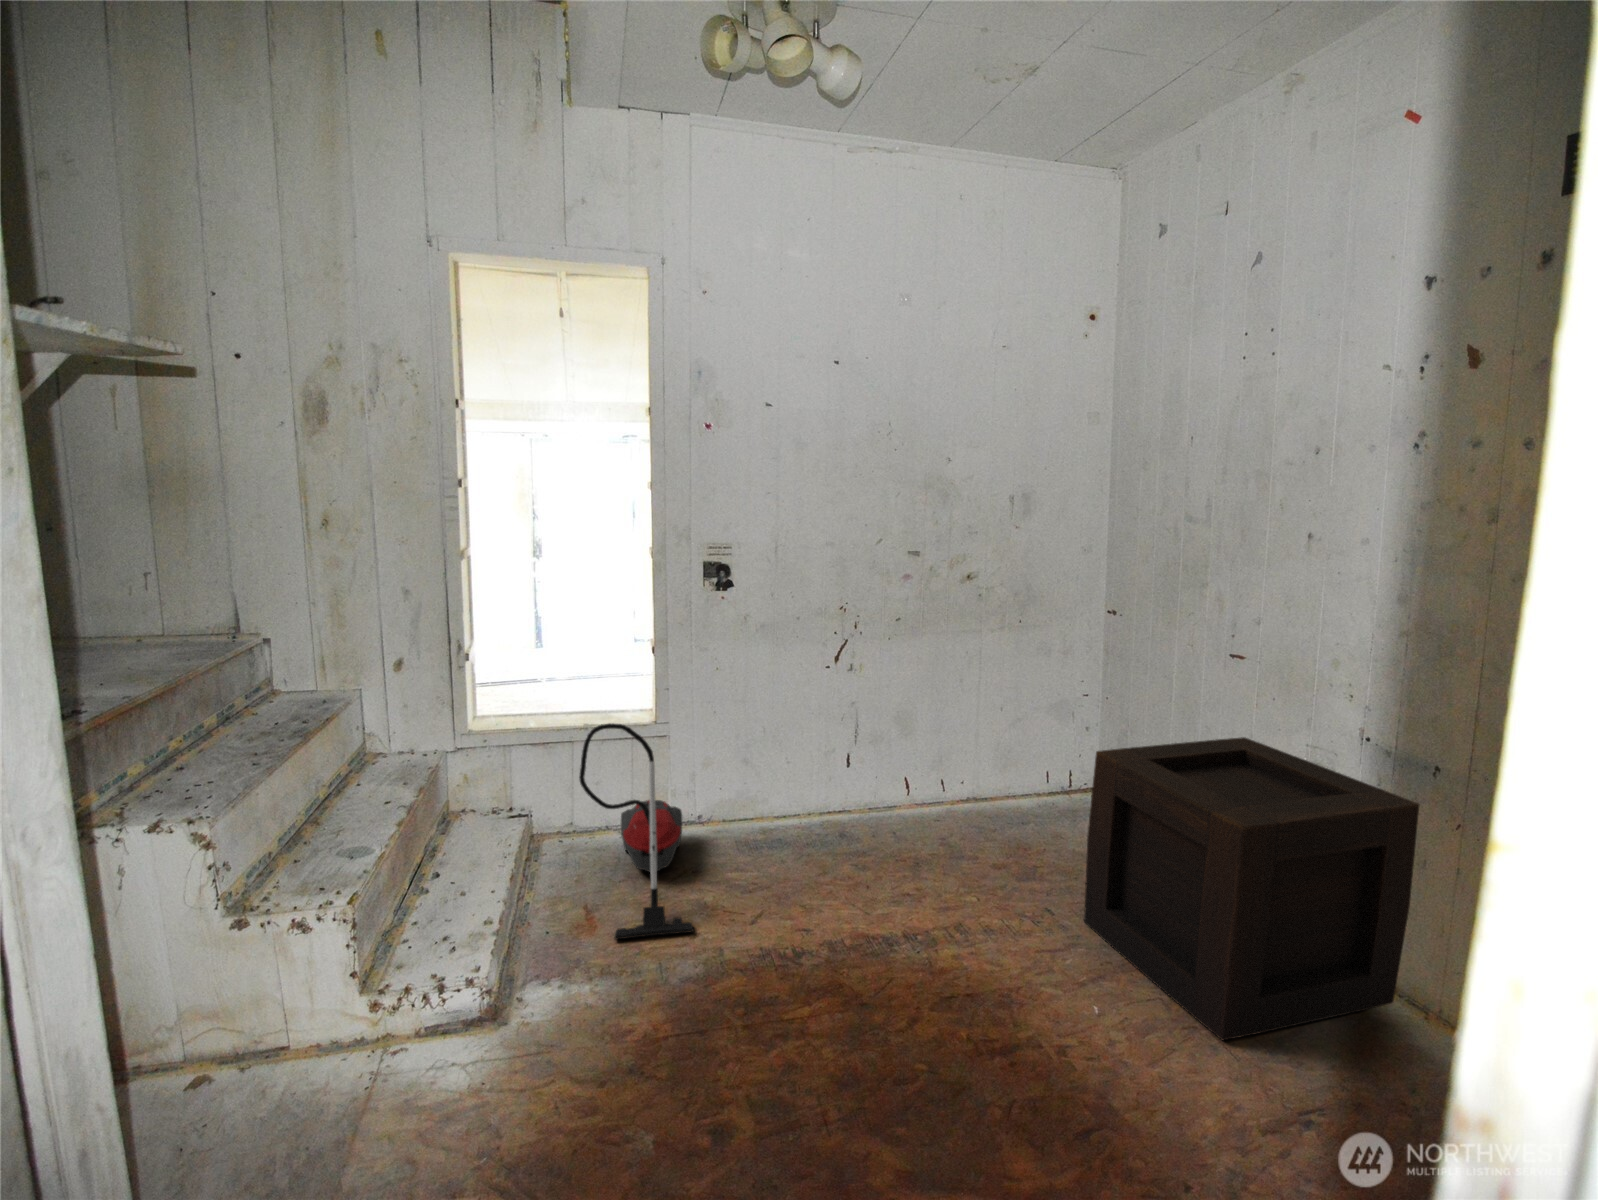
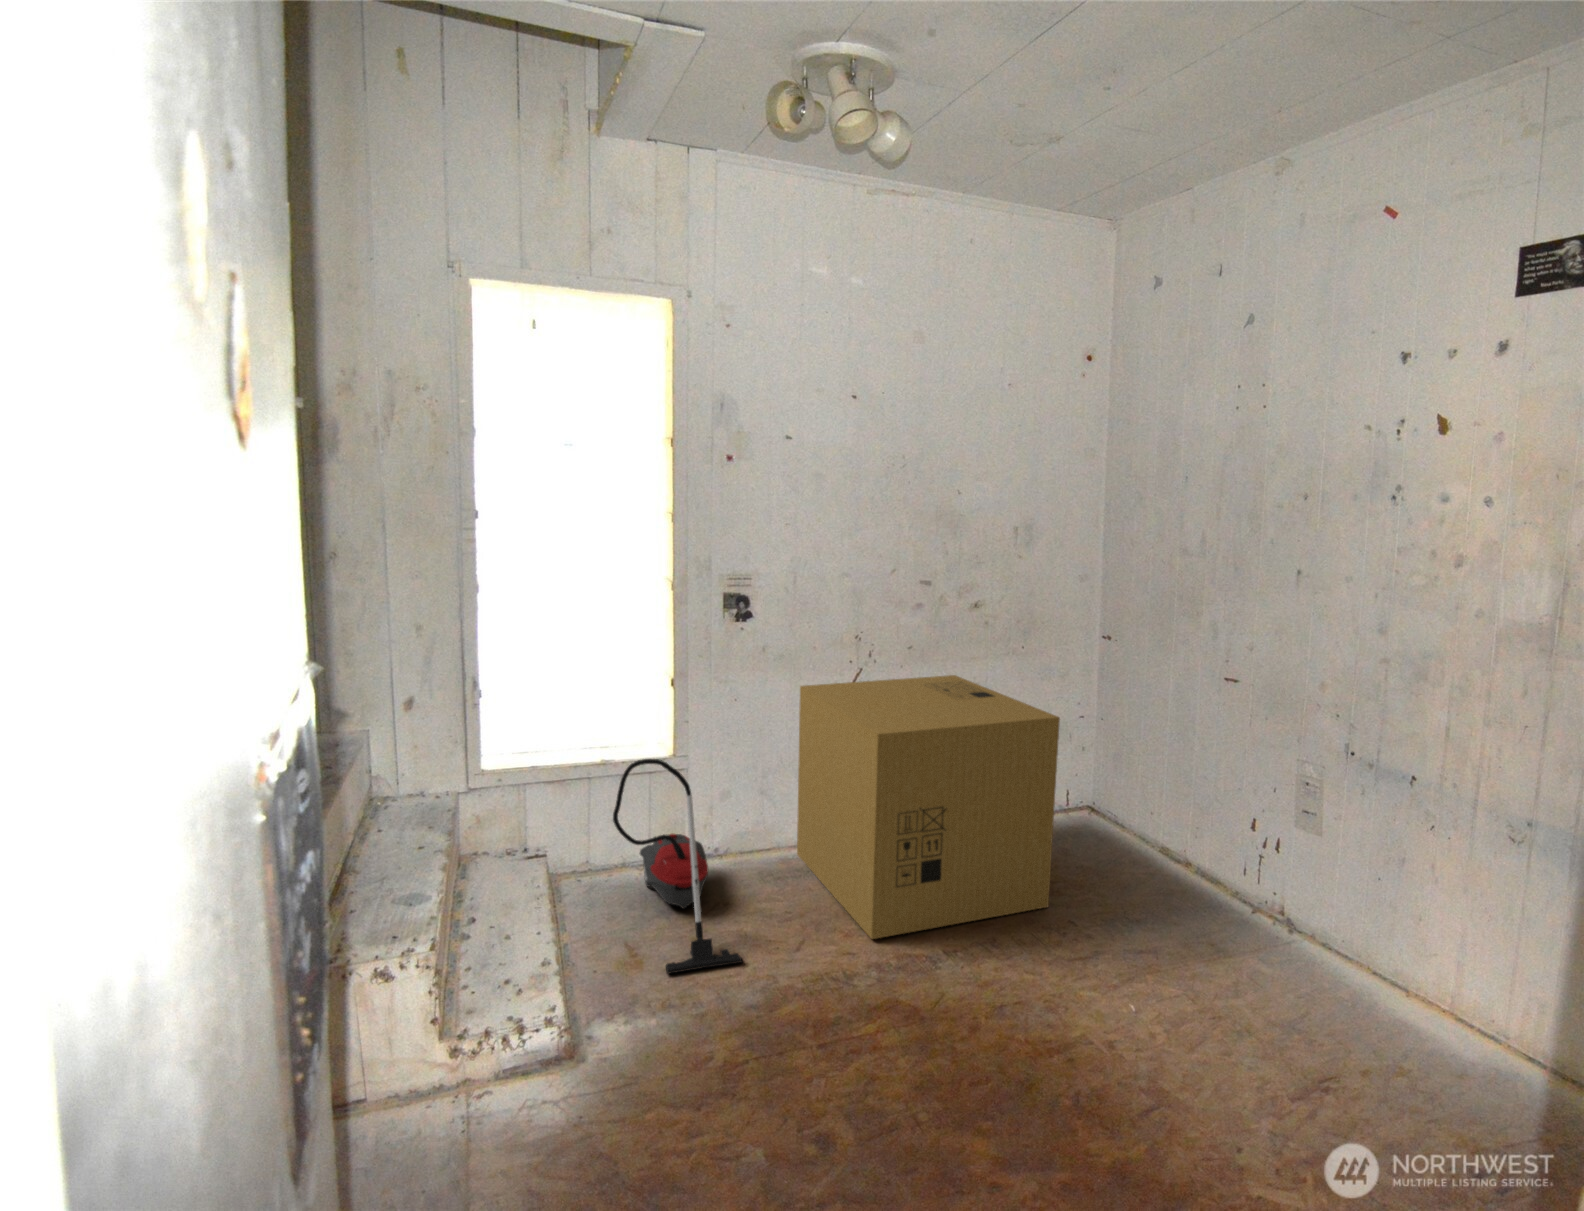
cardboard box: none [783,649,1039,916] -> present [797,675,1060,939]
wooden crate: present [1084,737,1419,1040] -> none [1106,753,1408,1030]

